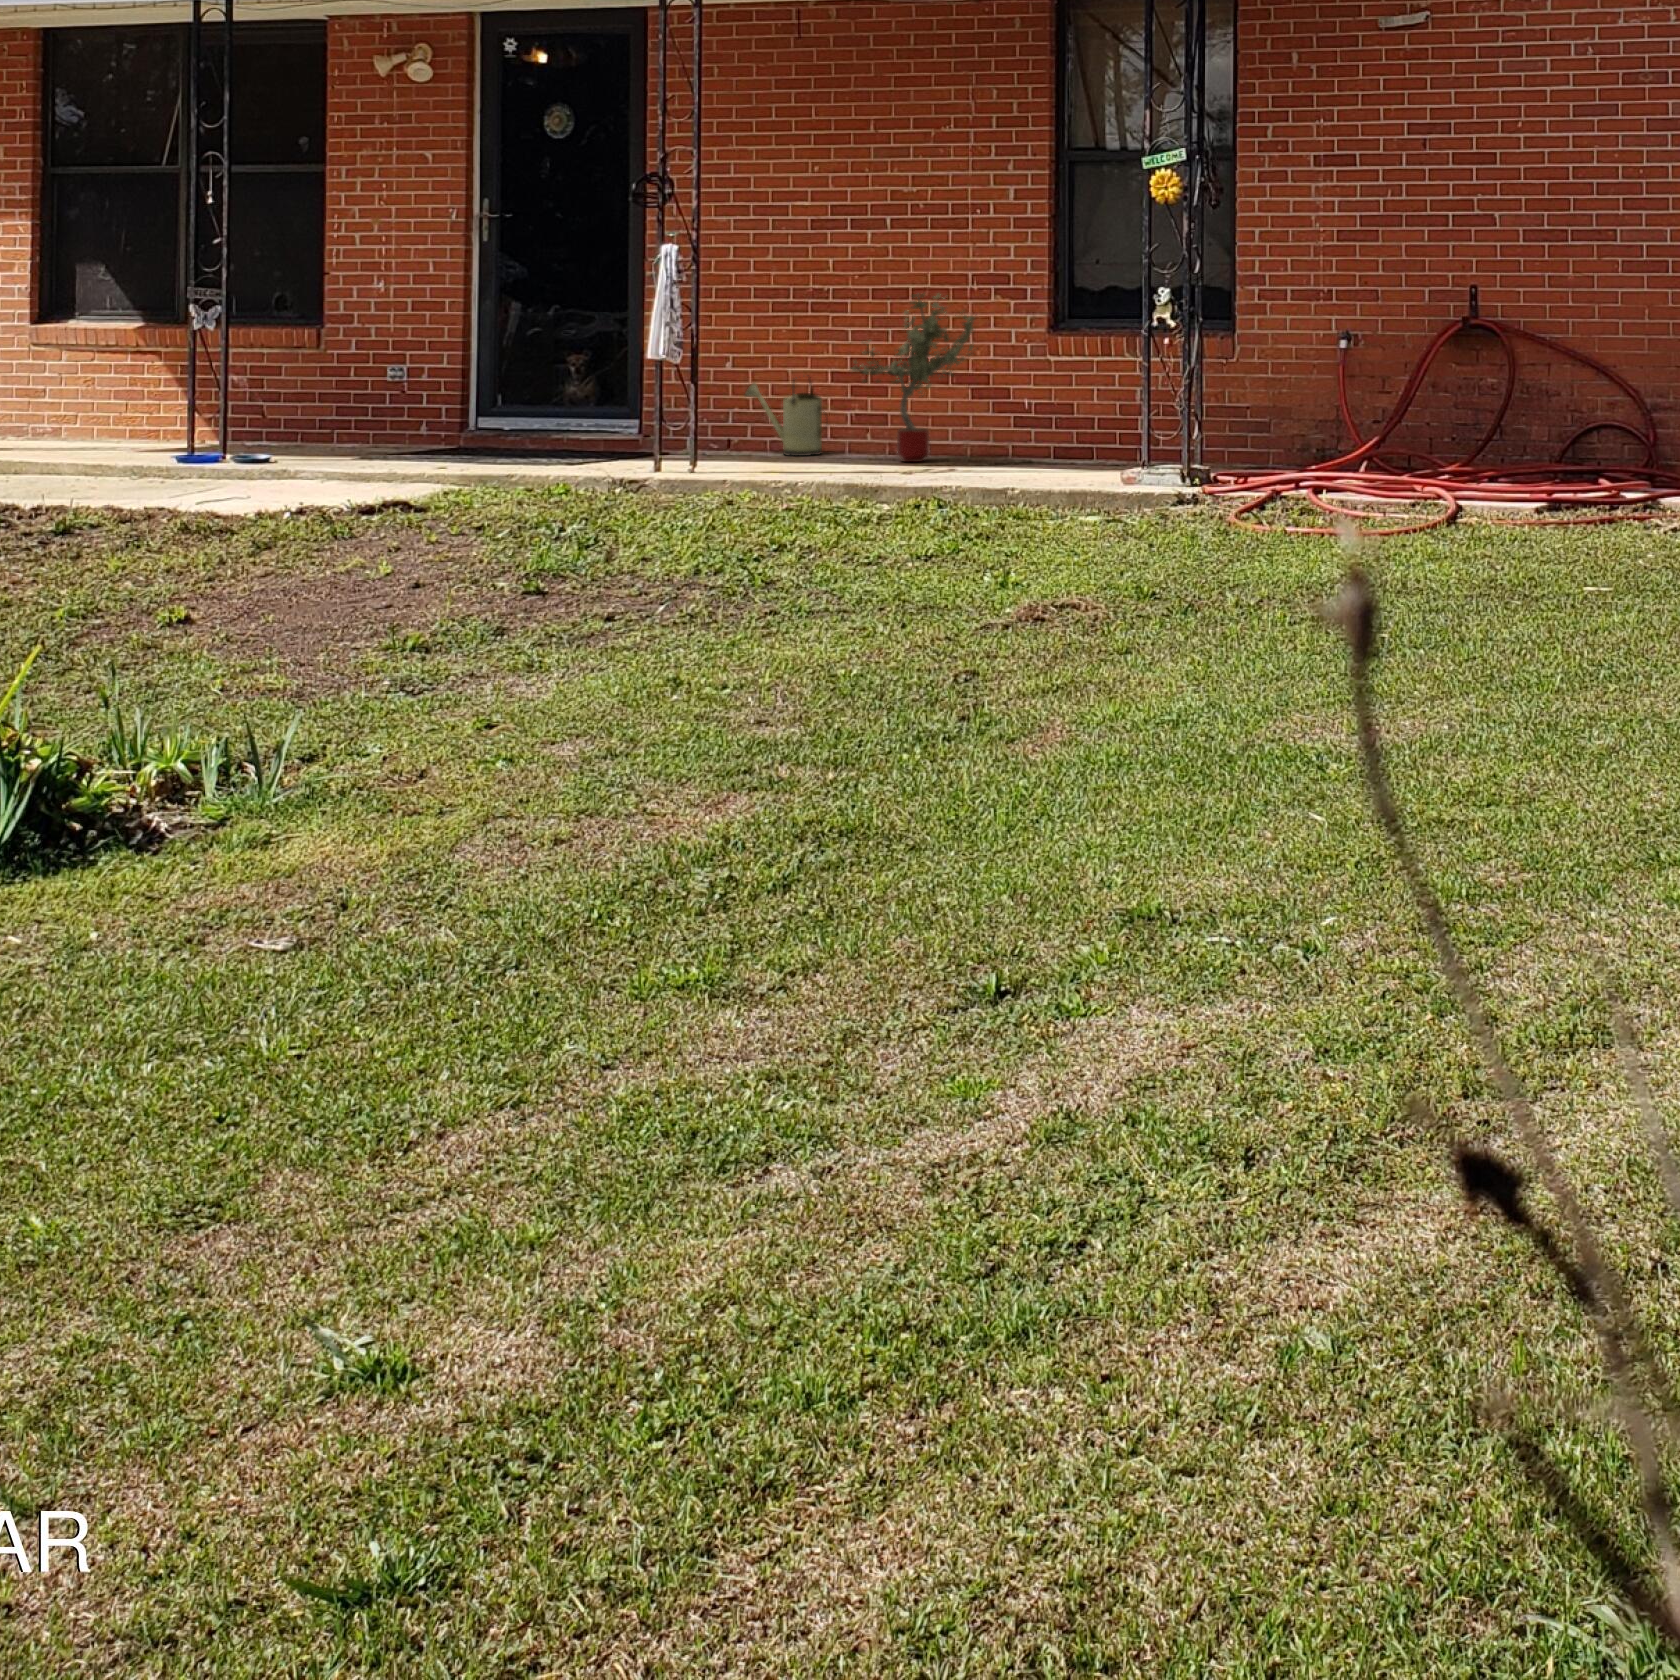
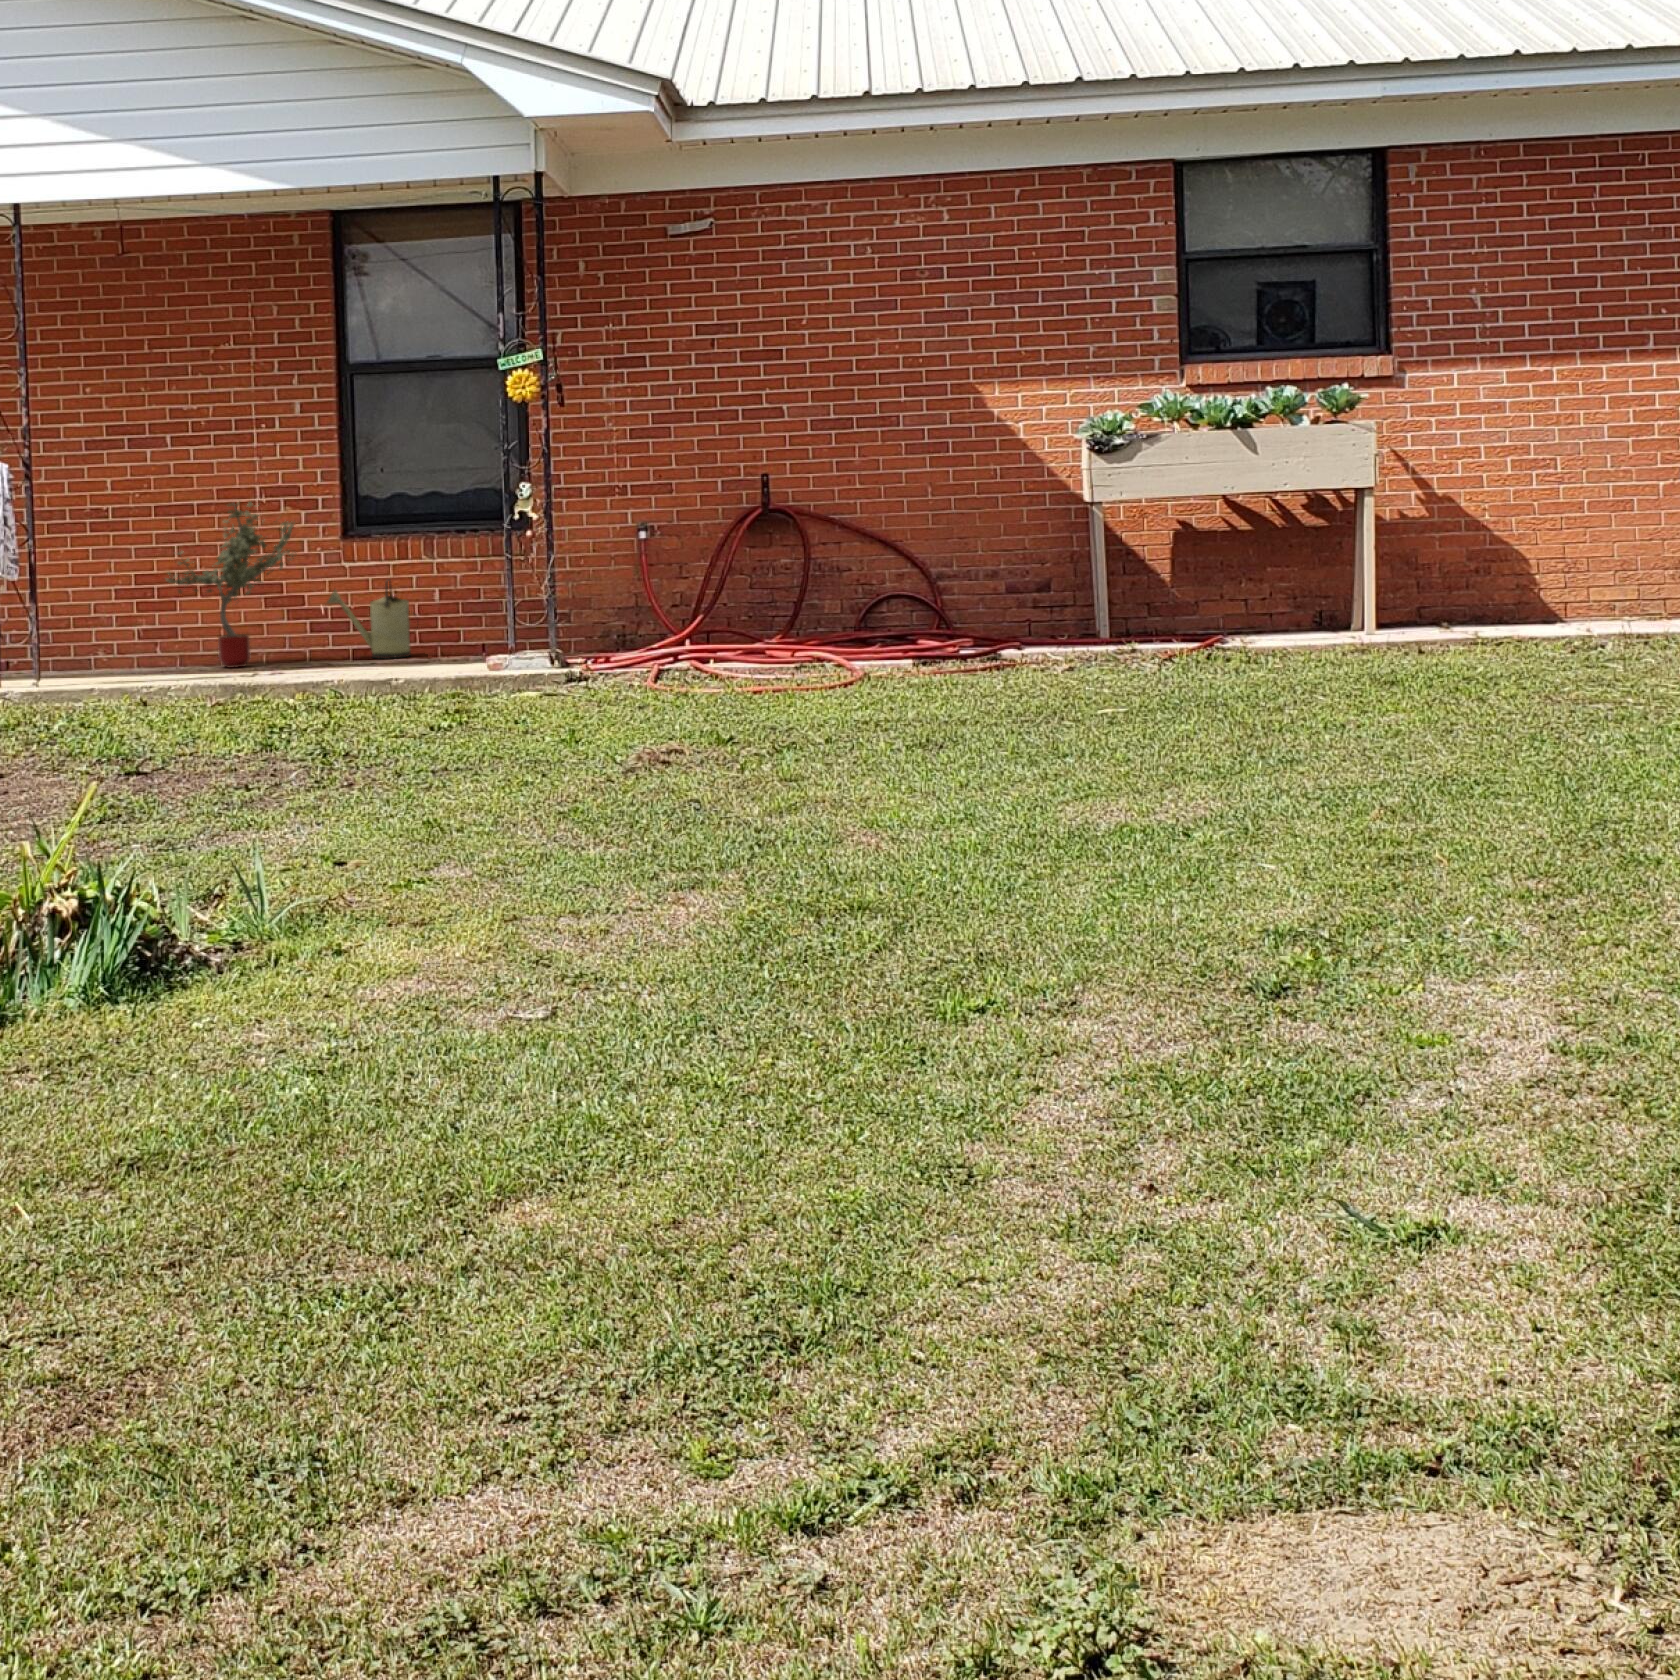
watering can: present [745,383,822,456] -> present [327,580,411,659]

